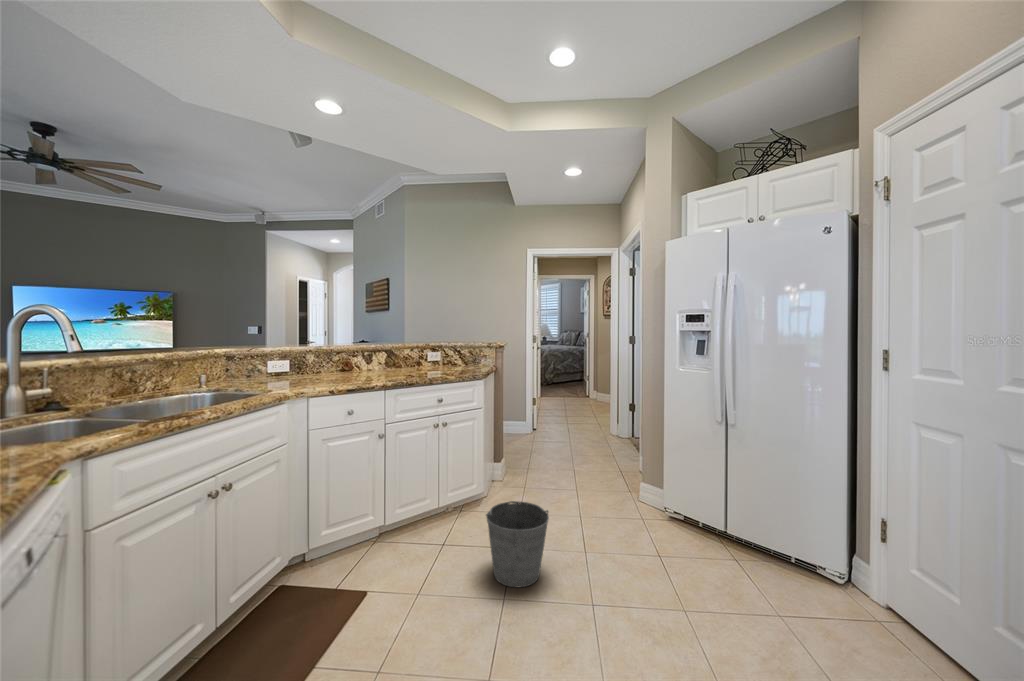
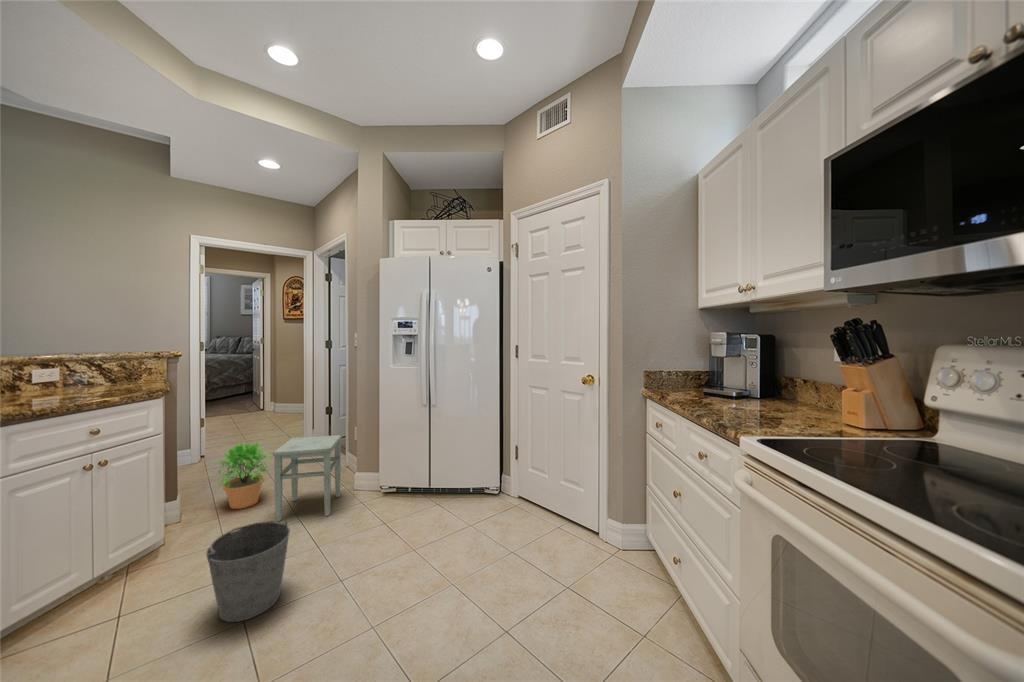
potted plant: none [520,429,562,490] -> present [218,442,268,509]
stool: none [557,434,623,524] -> present [273,435,342,521]

